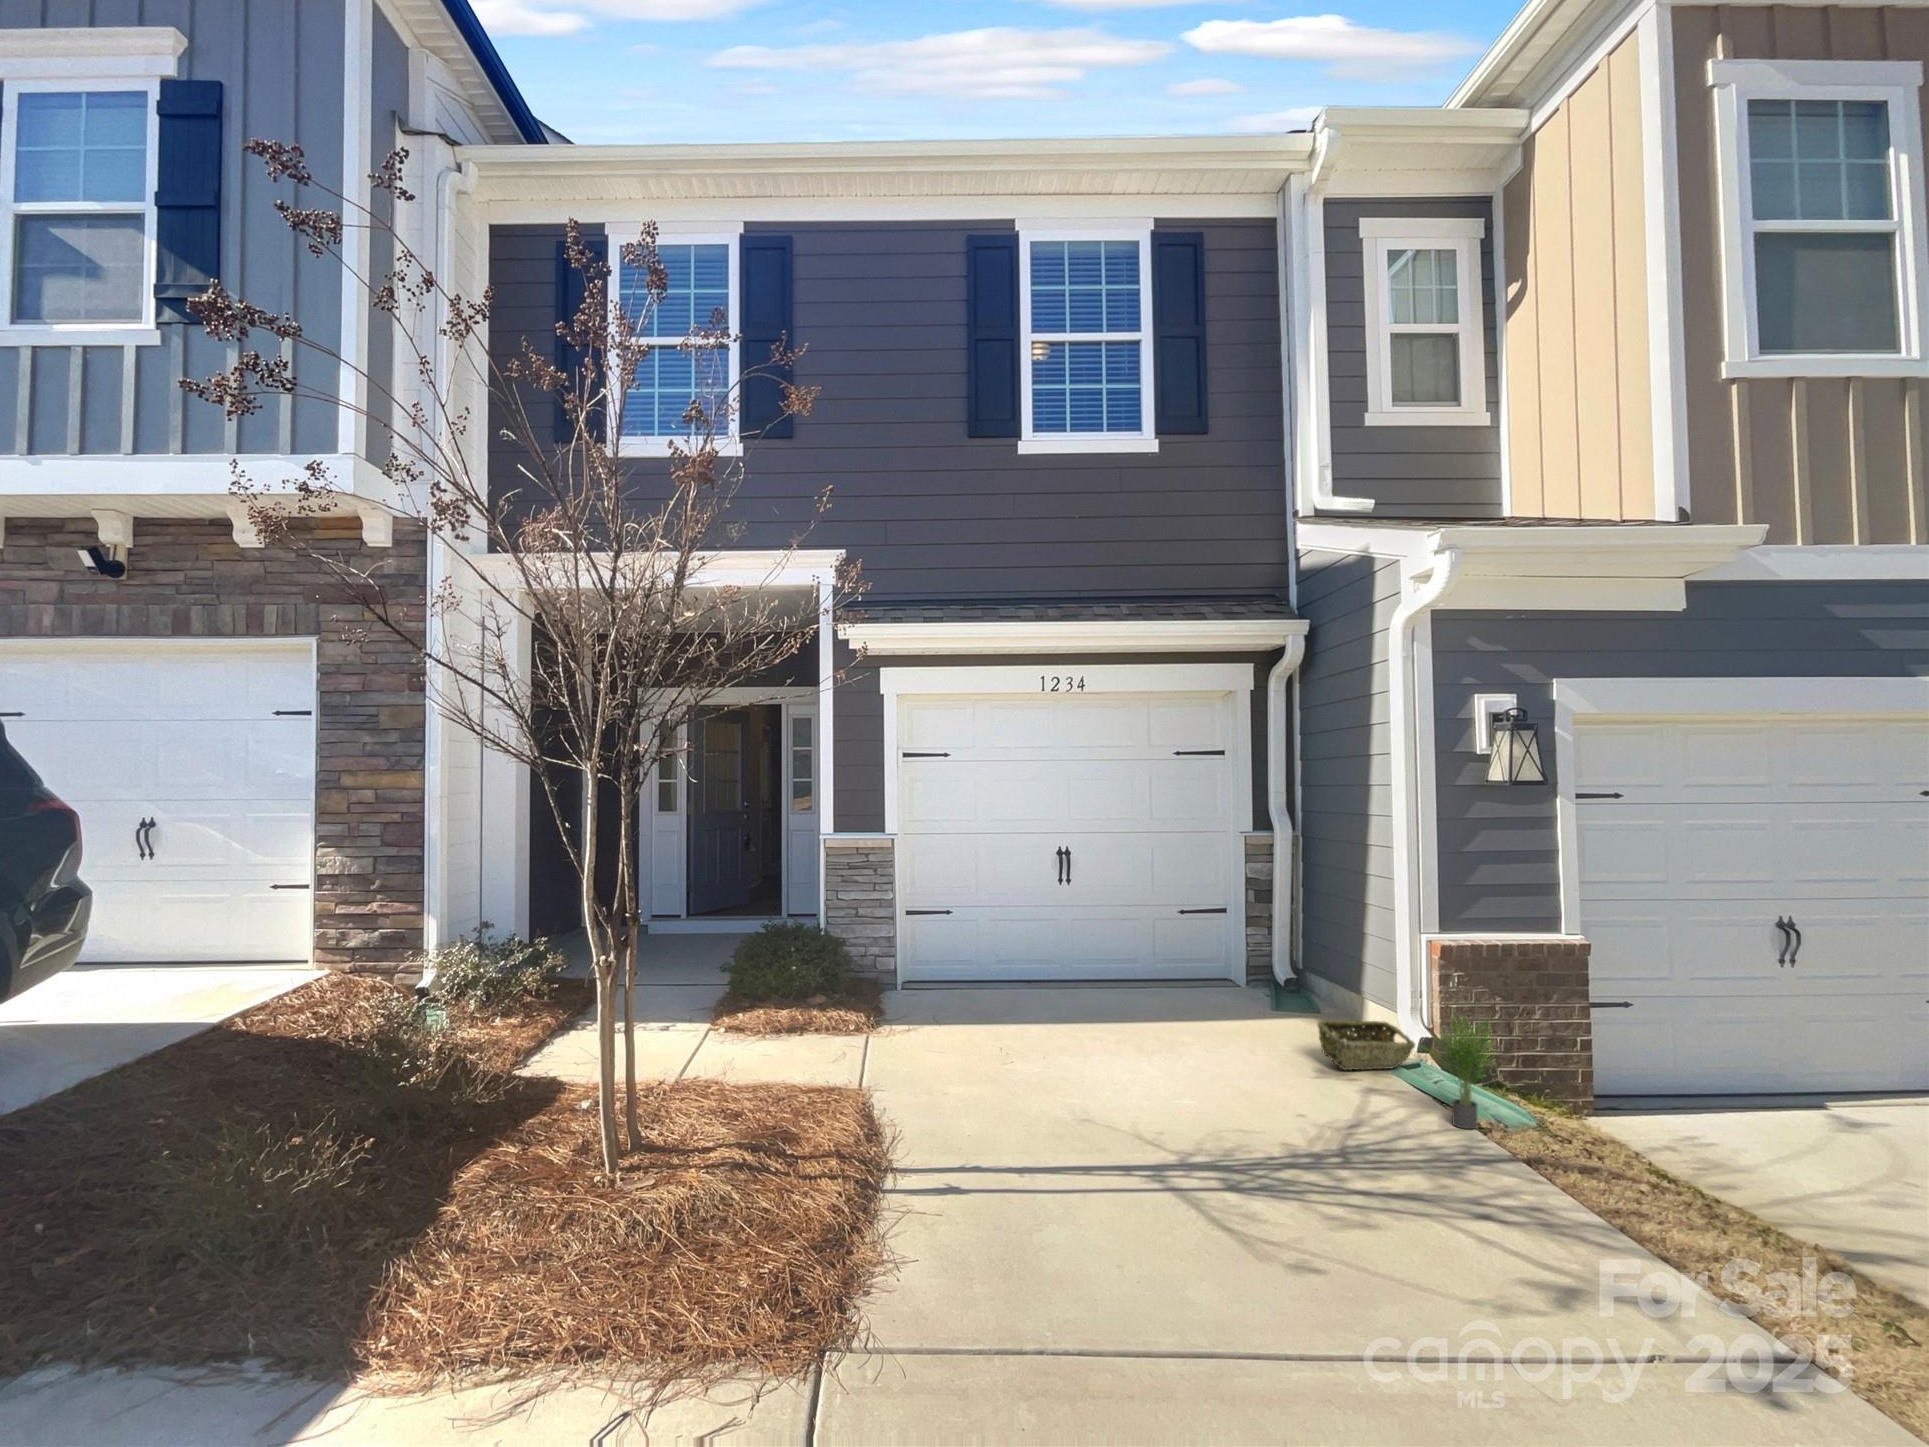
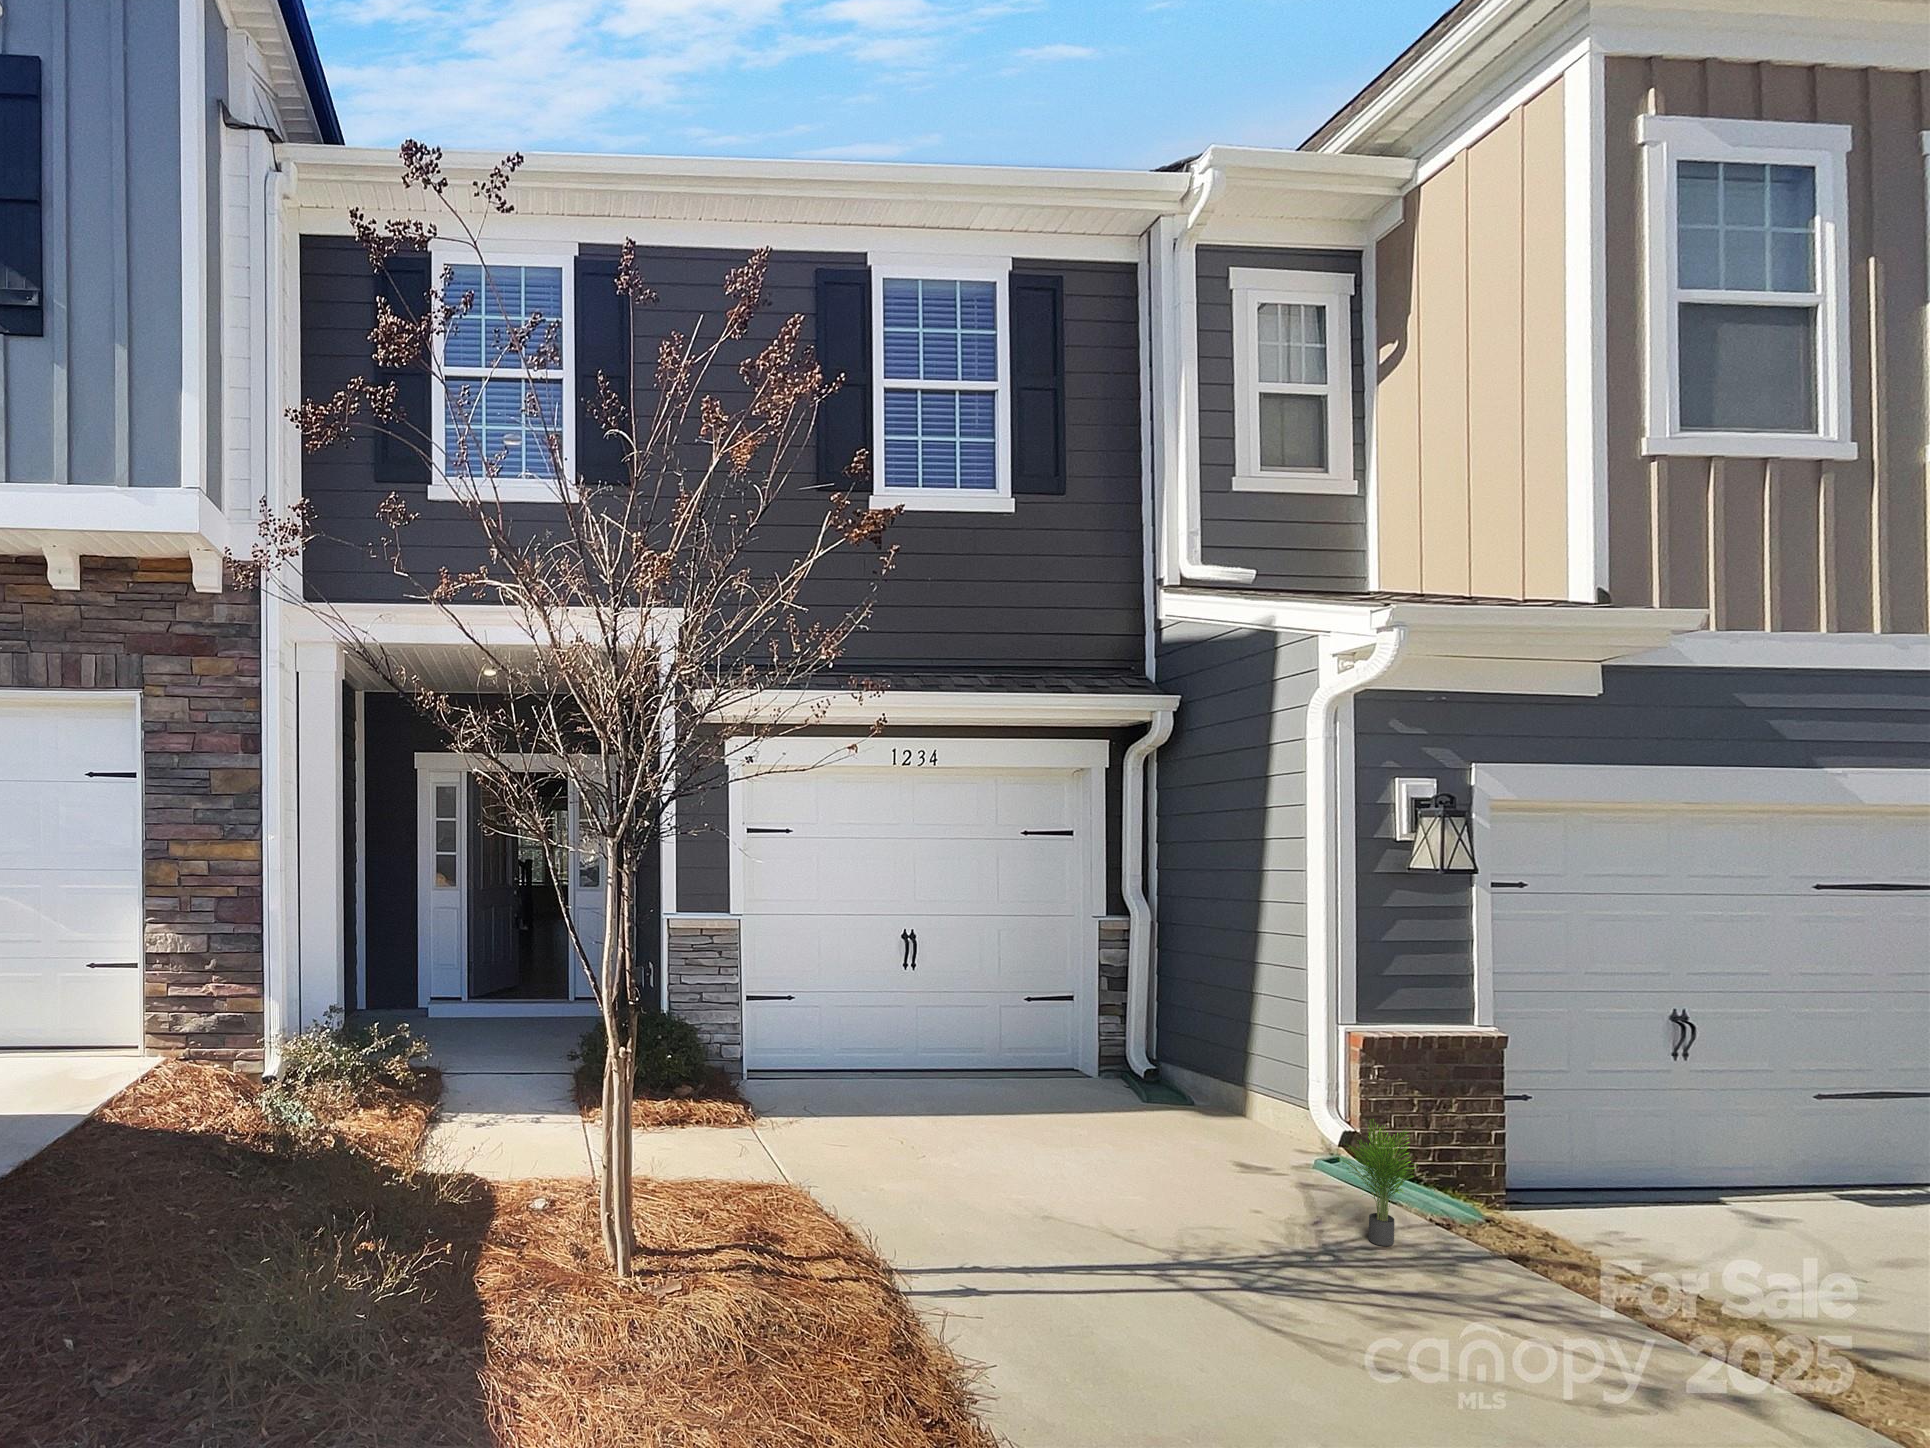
woven basket: present [1318,1021,1415,1070] -> none [1230,1115,1331,1171]

